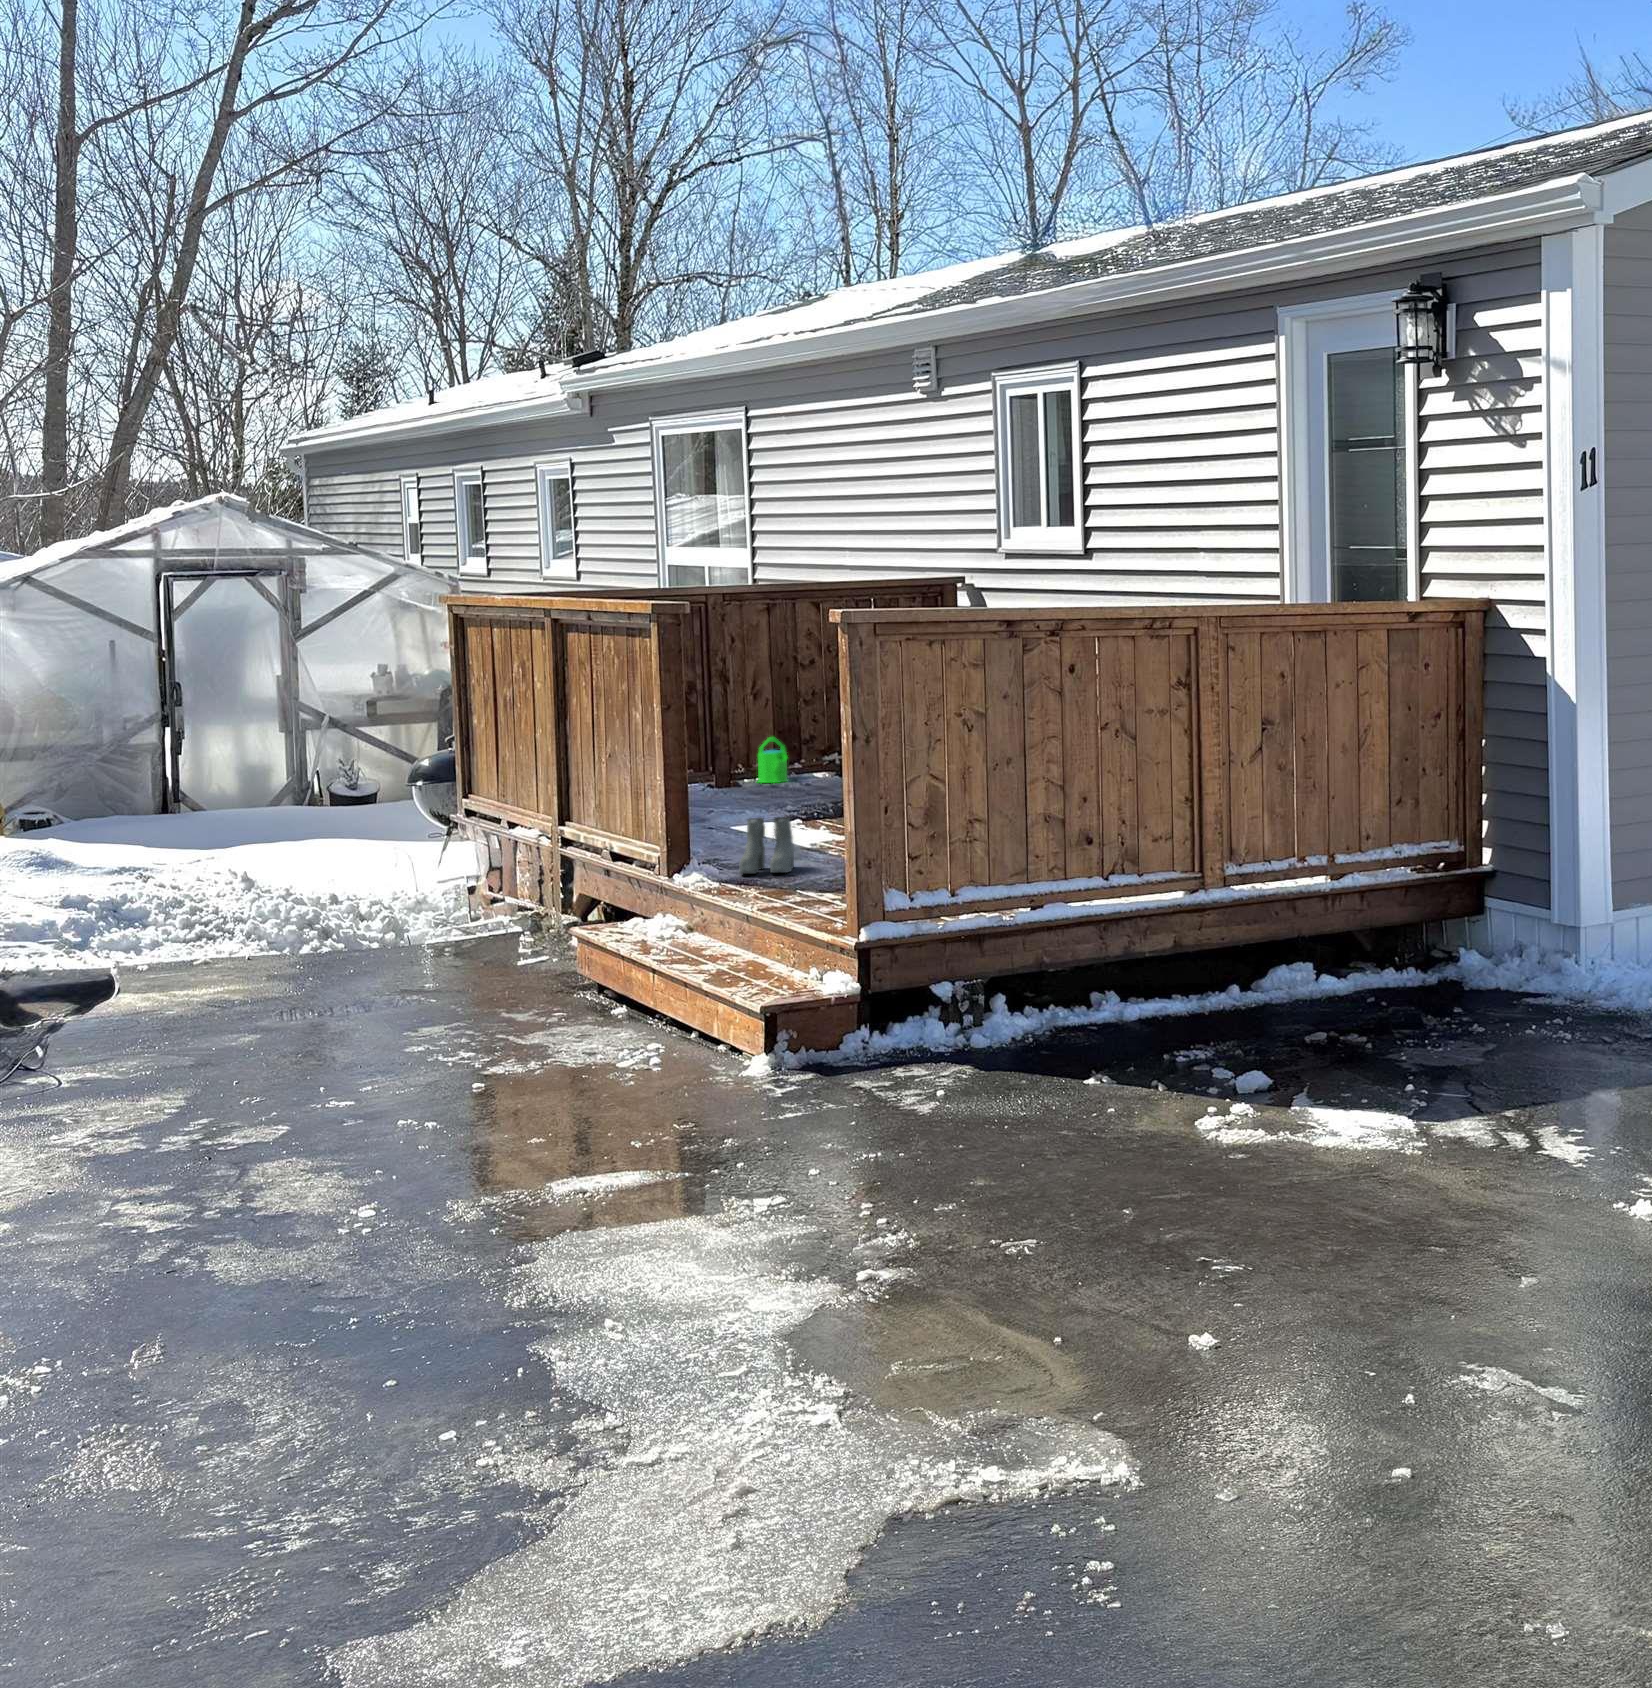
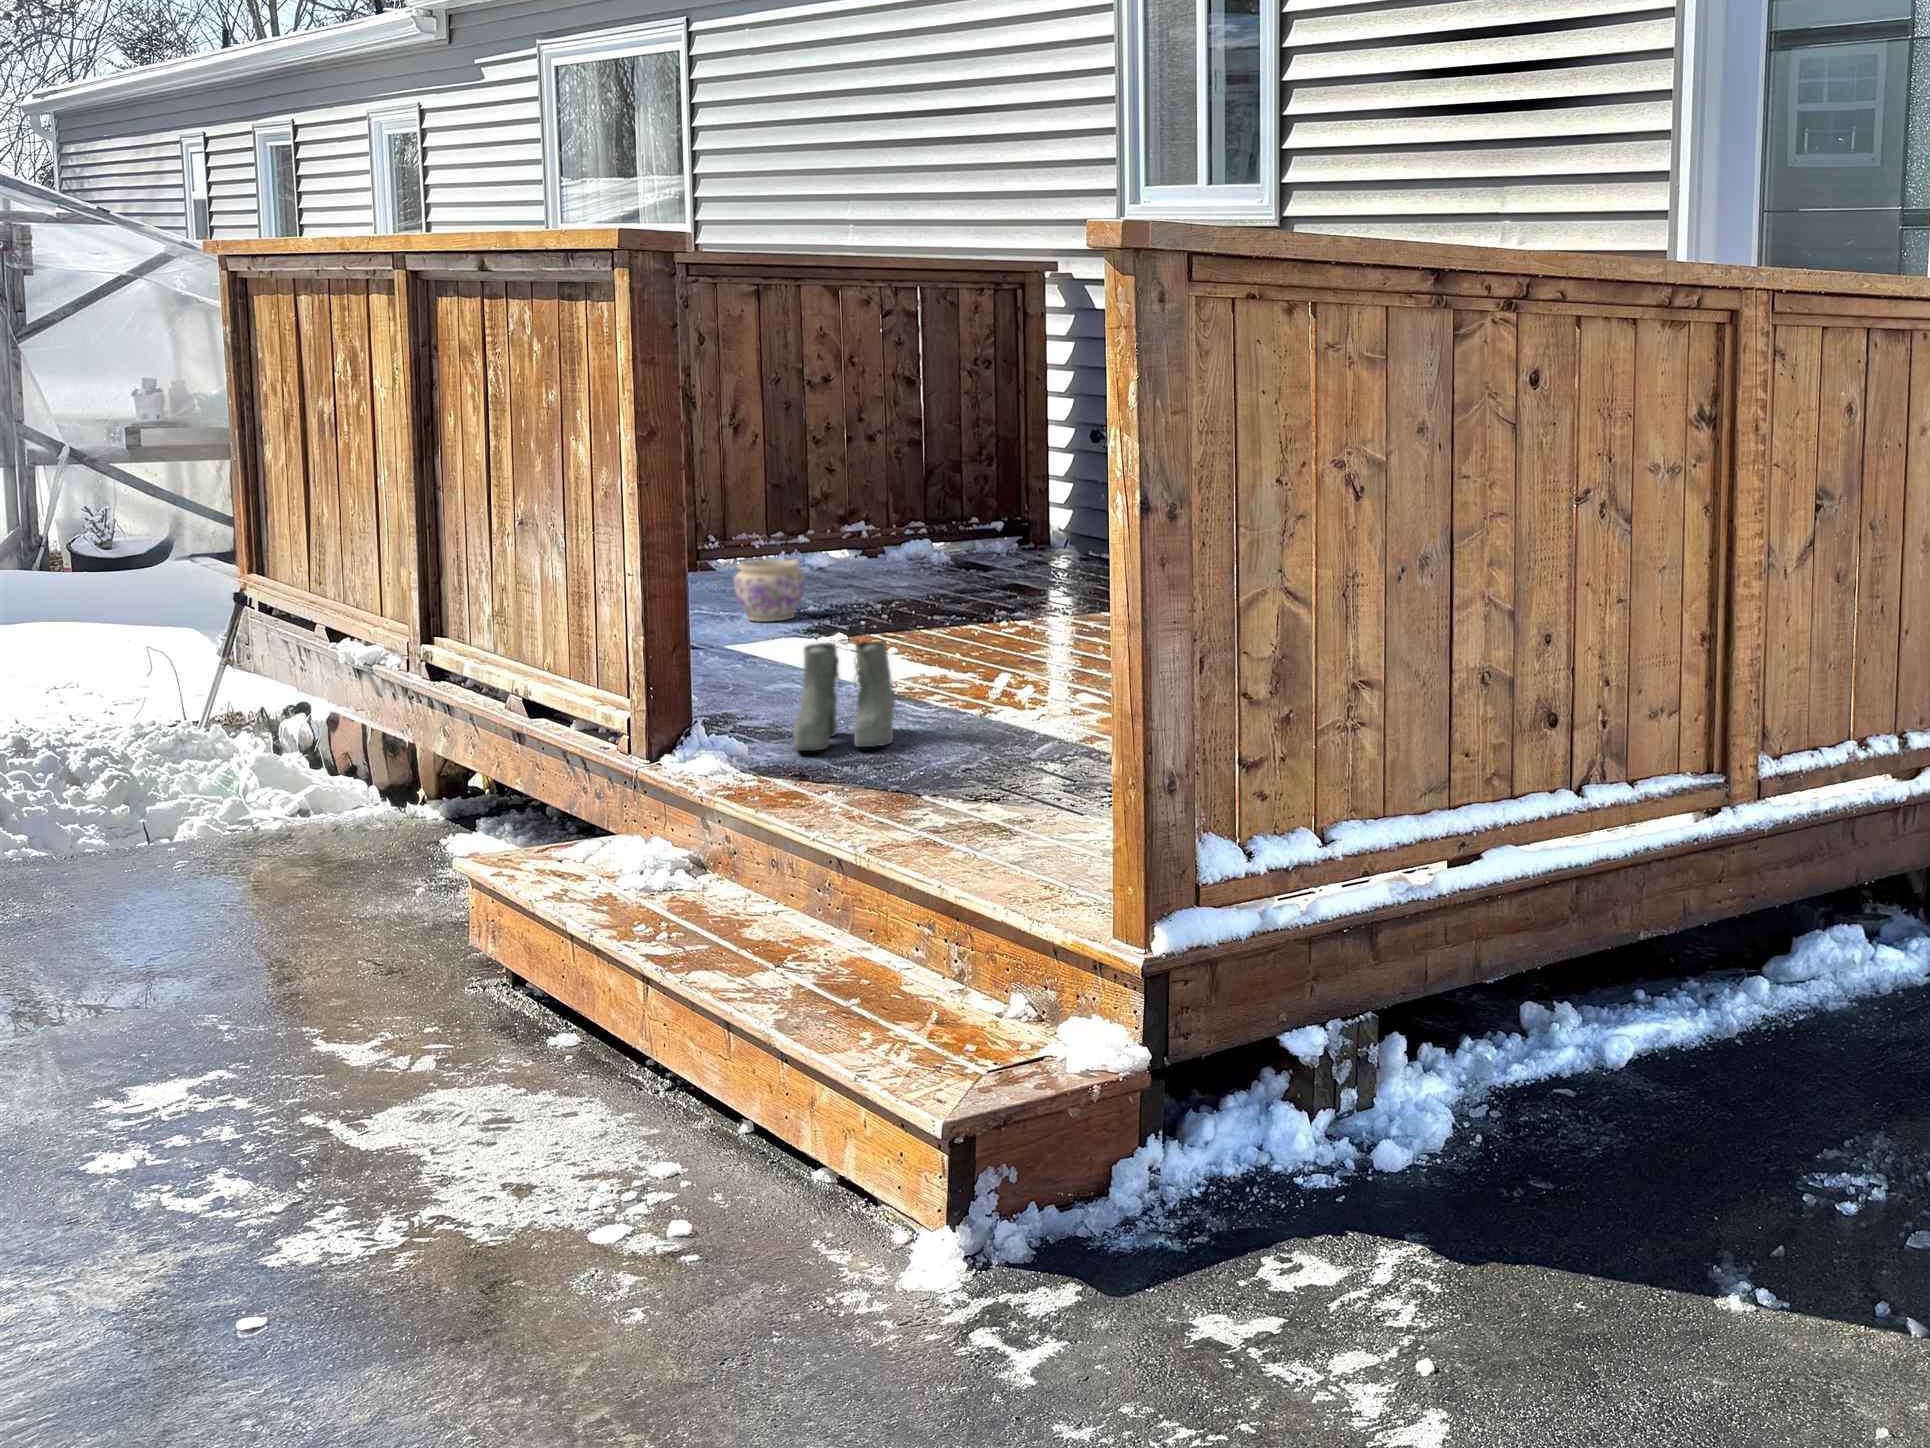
watering can: present [758,737,788,783] -> none [748,484,801,554]
planter: none [733,781,774,819] -> present [733,560,805,622]

